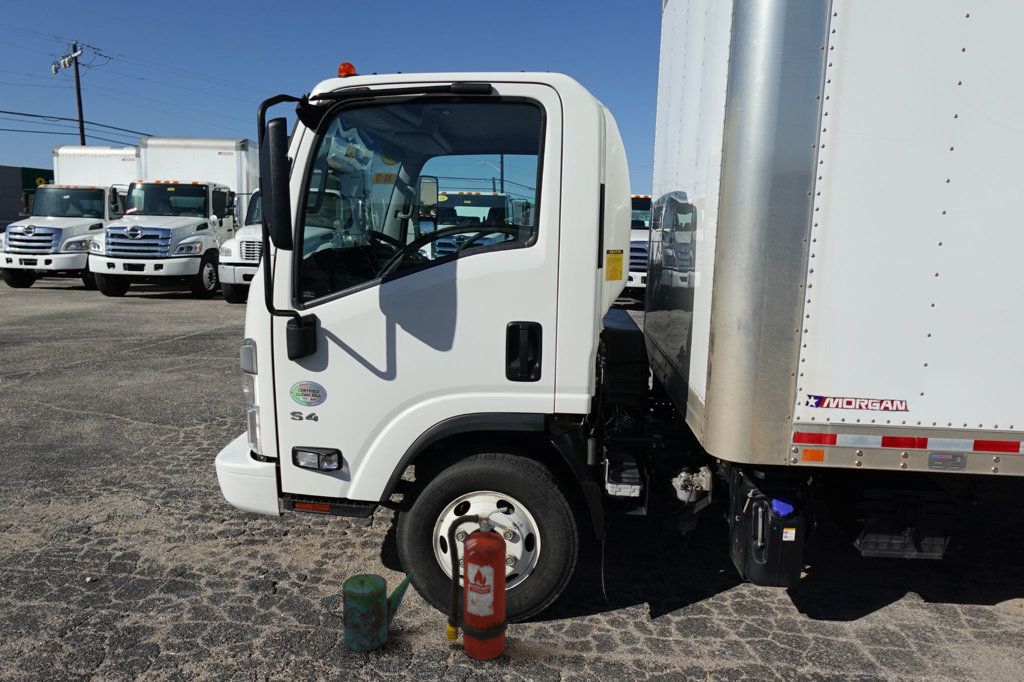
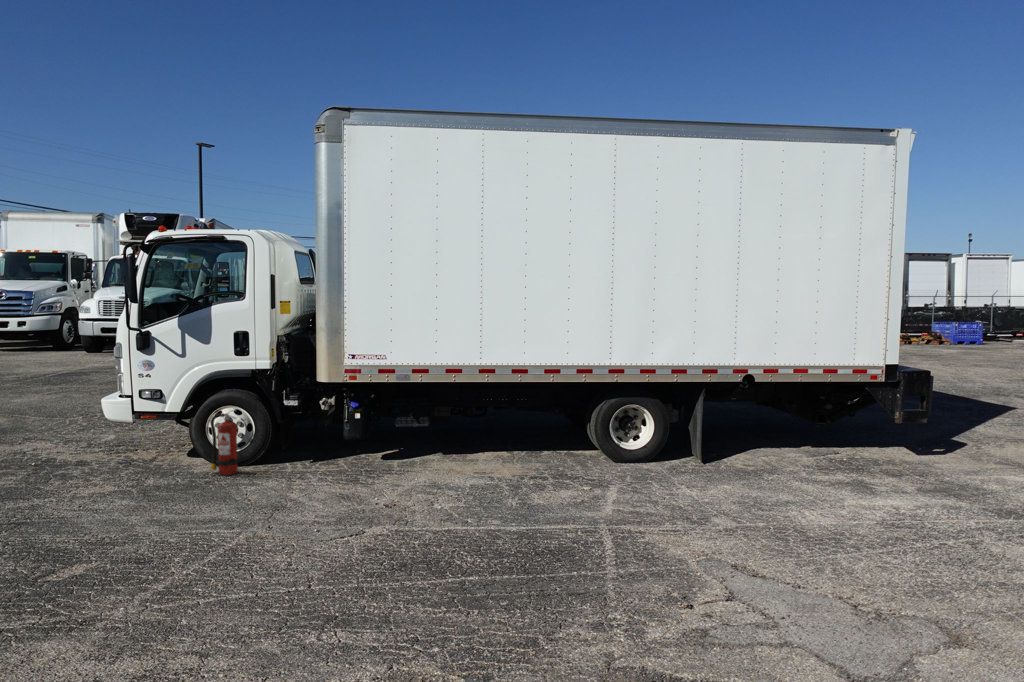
watering can: present [326,573,412,651] -> none [155,440,203,476]

